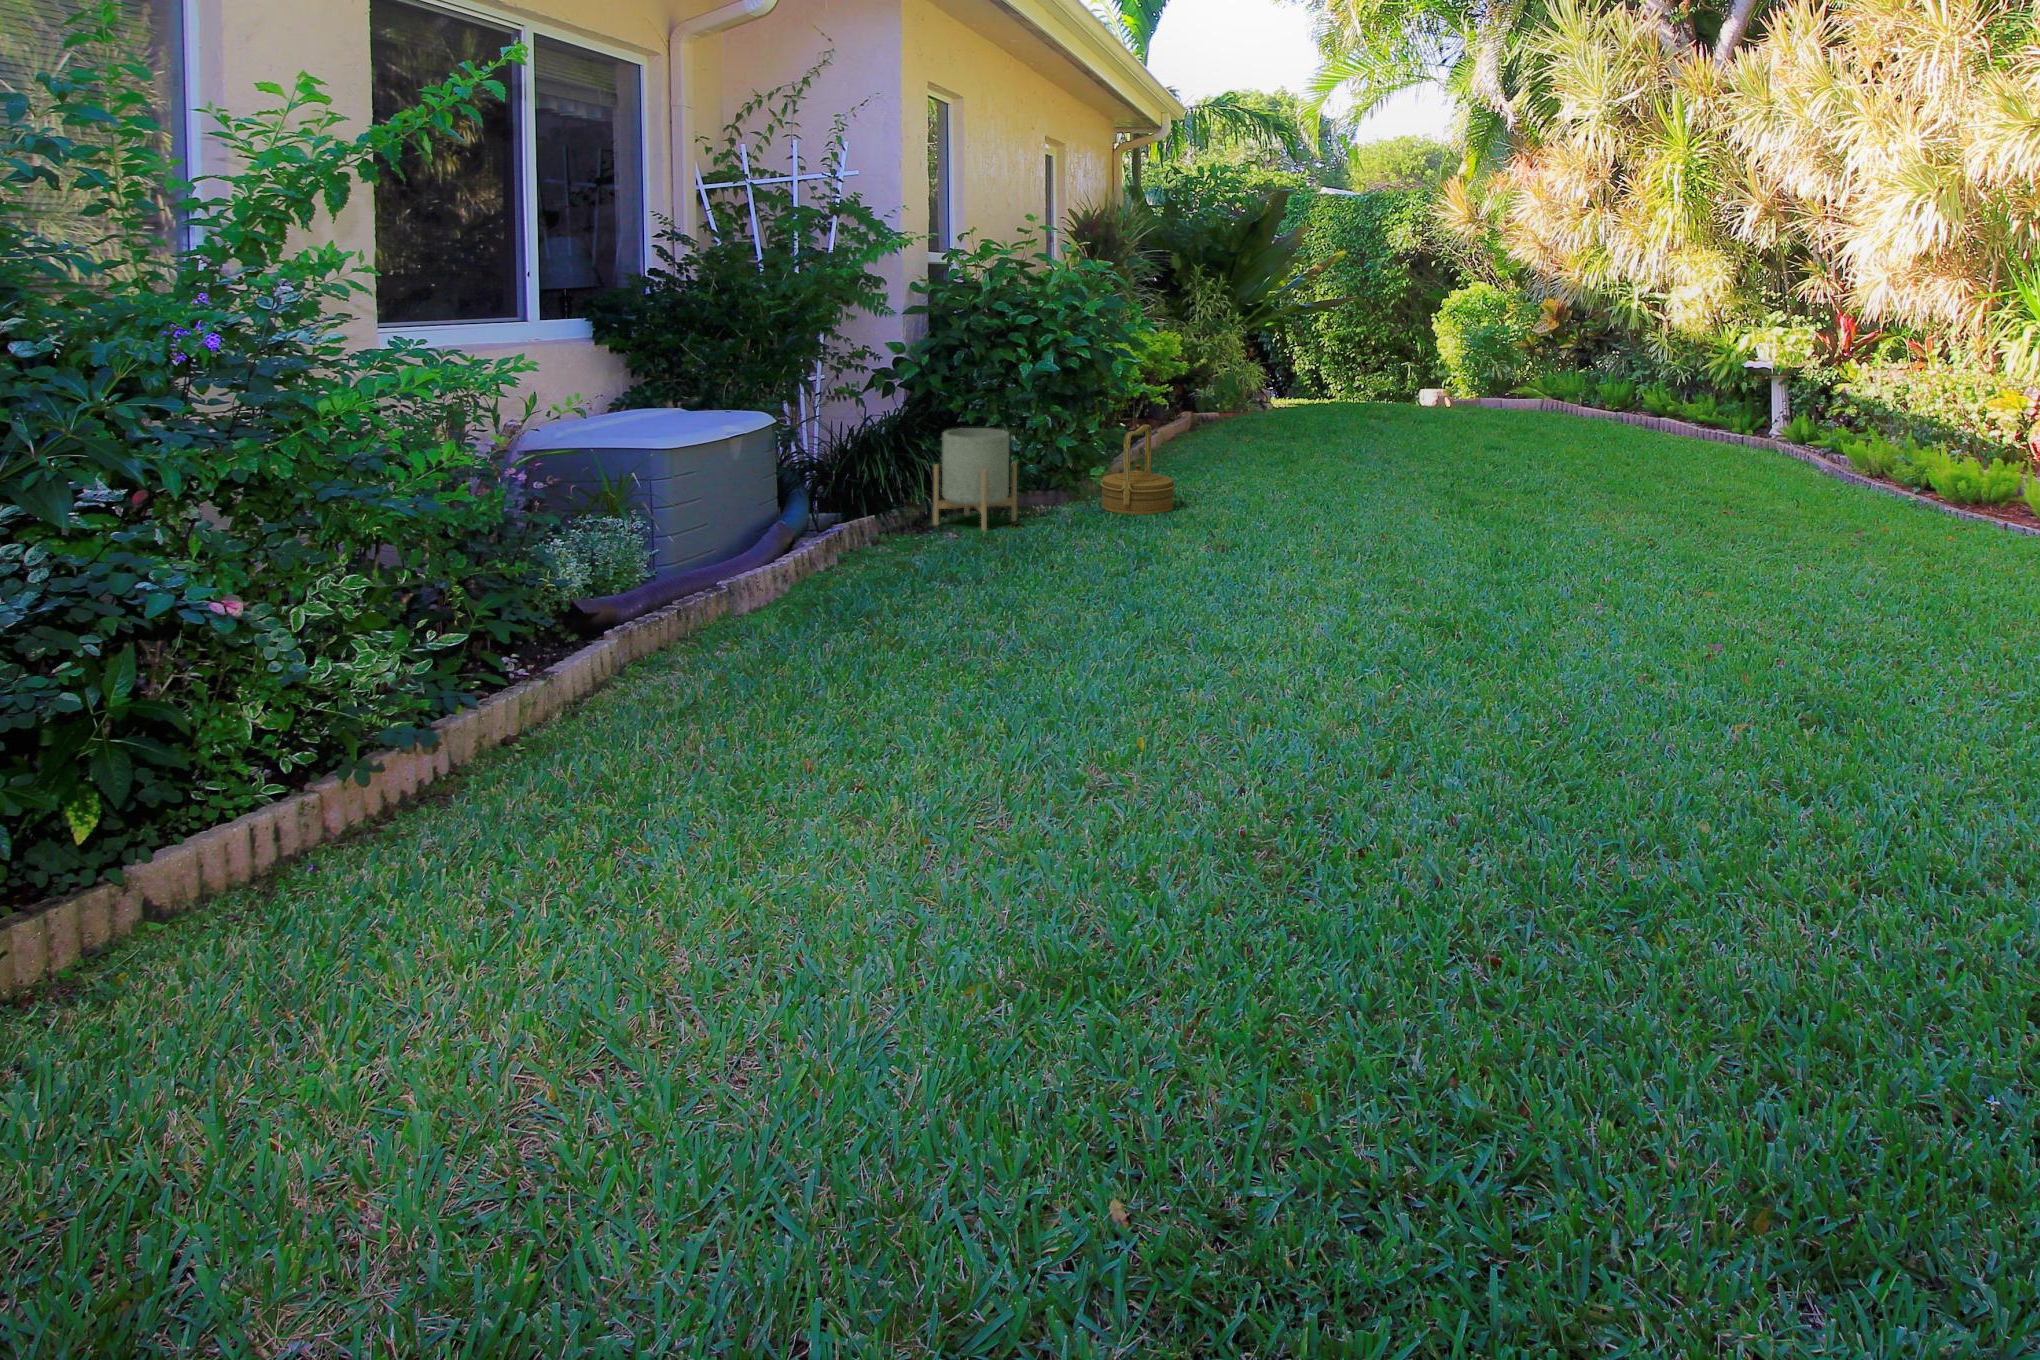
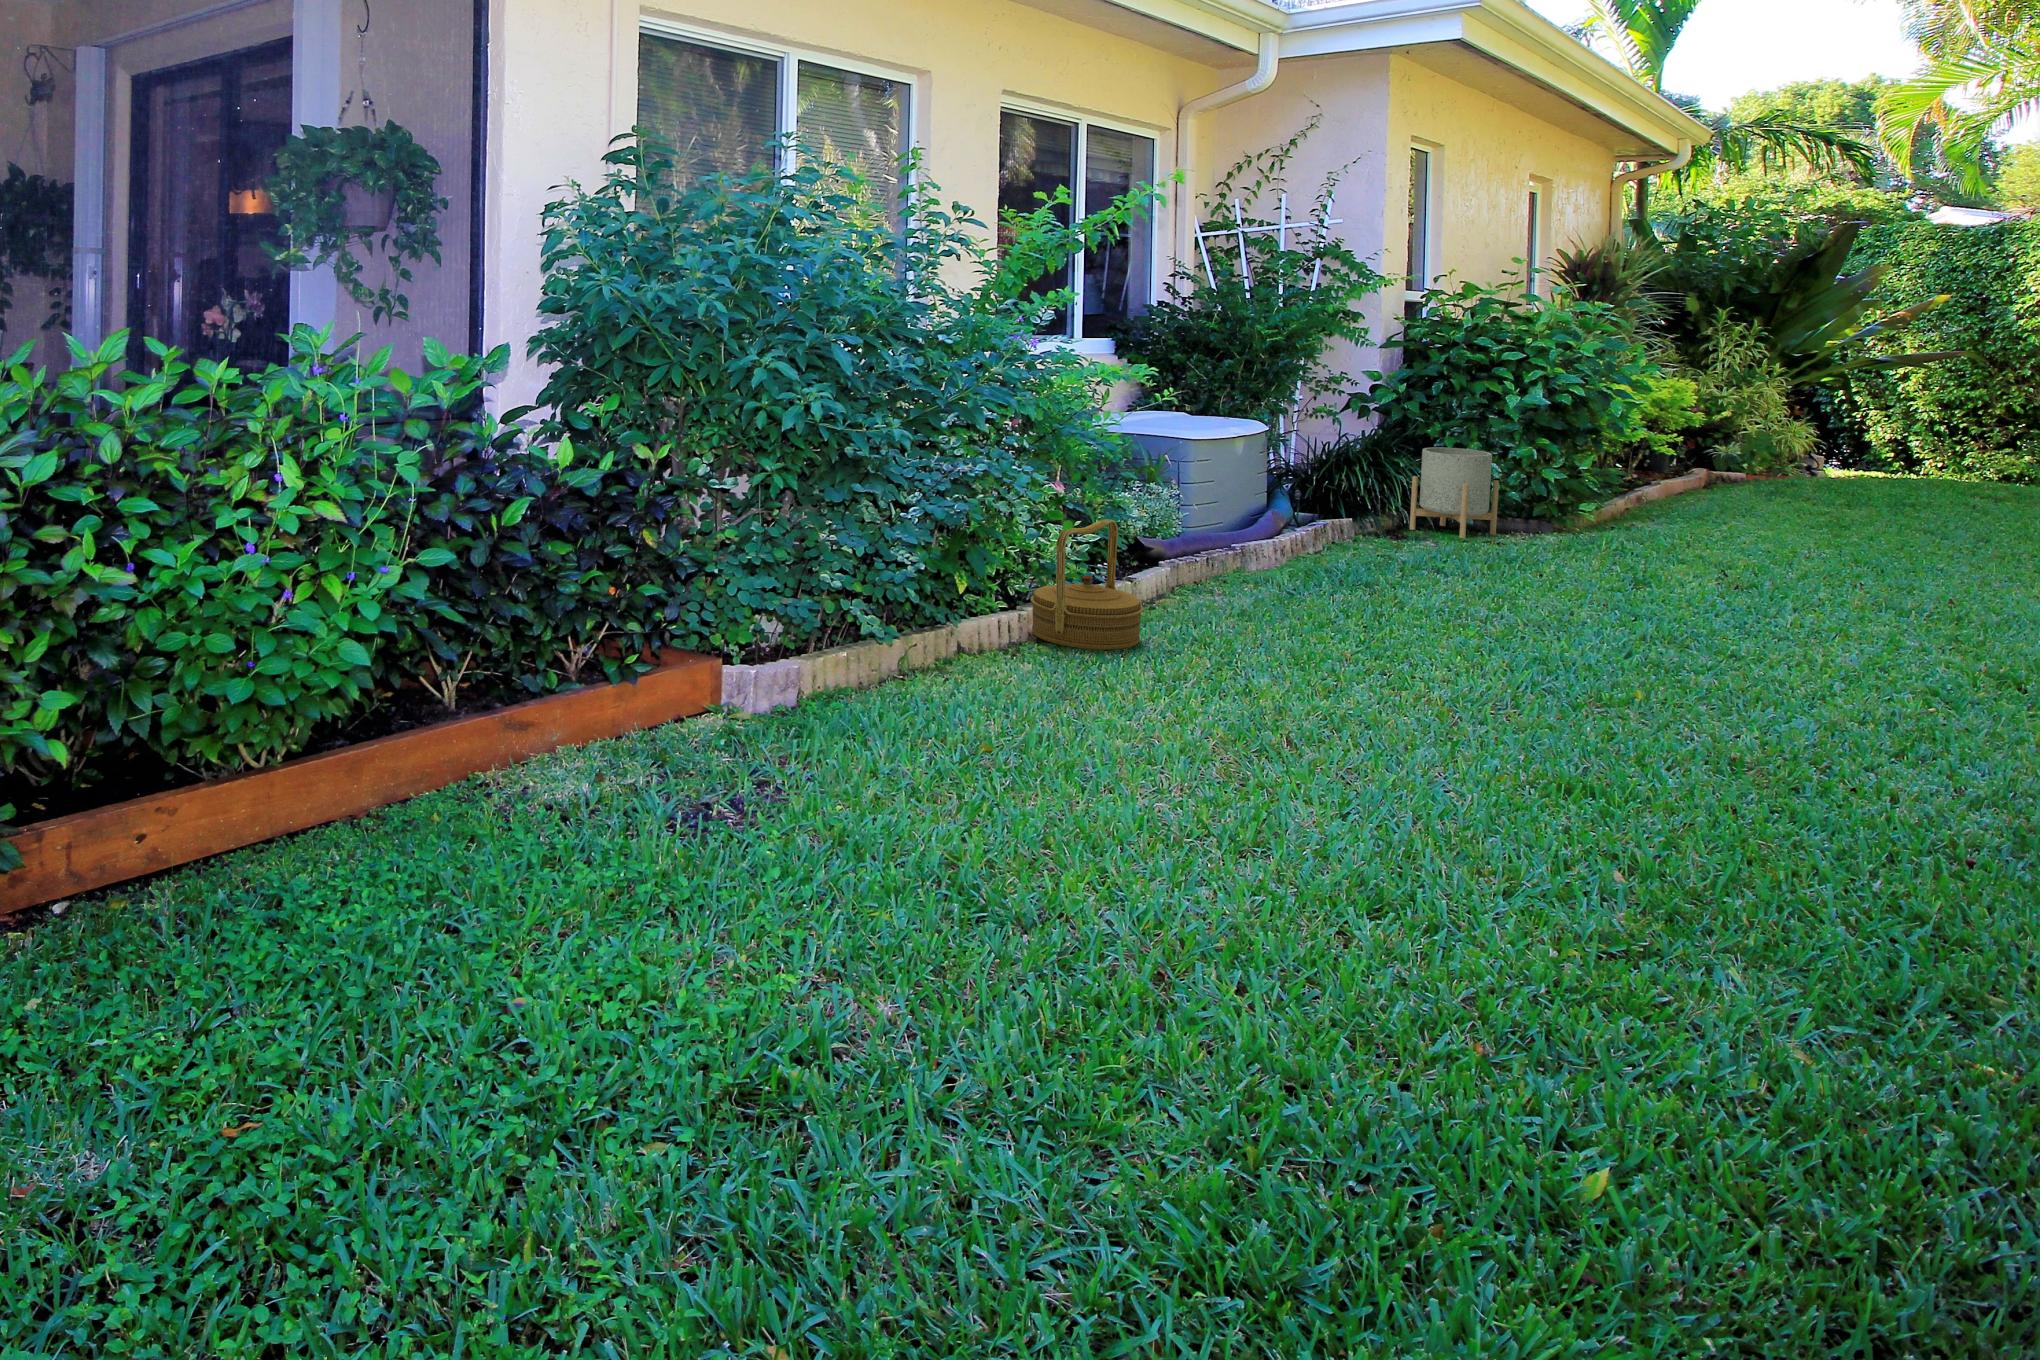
woven basket: present [1100,424,1175,514] -> present [1031,519,1143,650]

